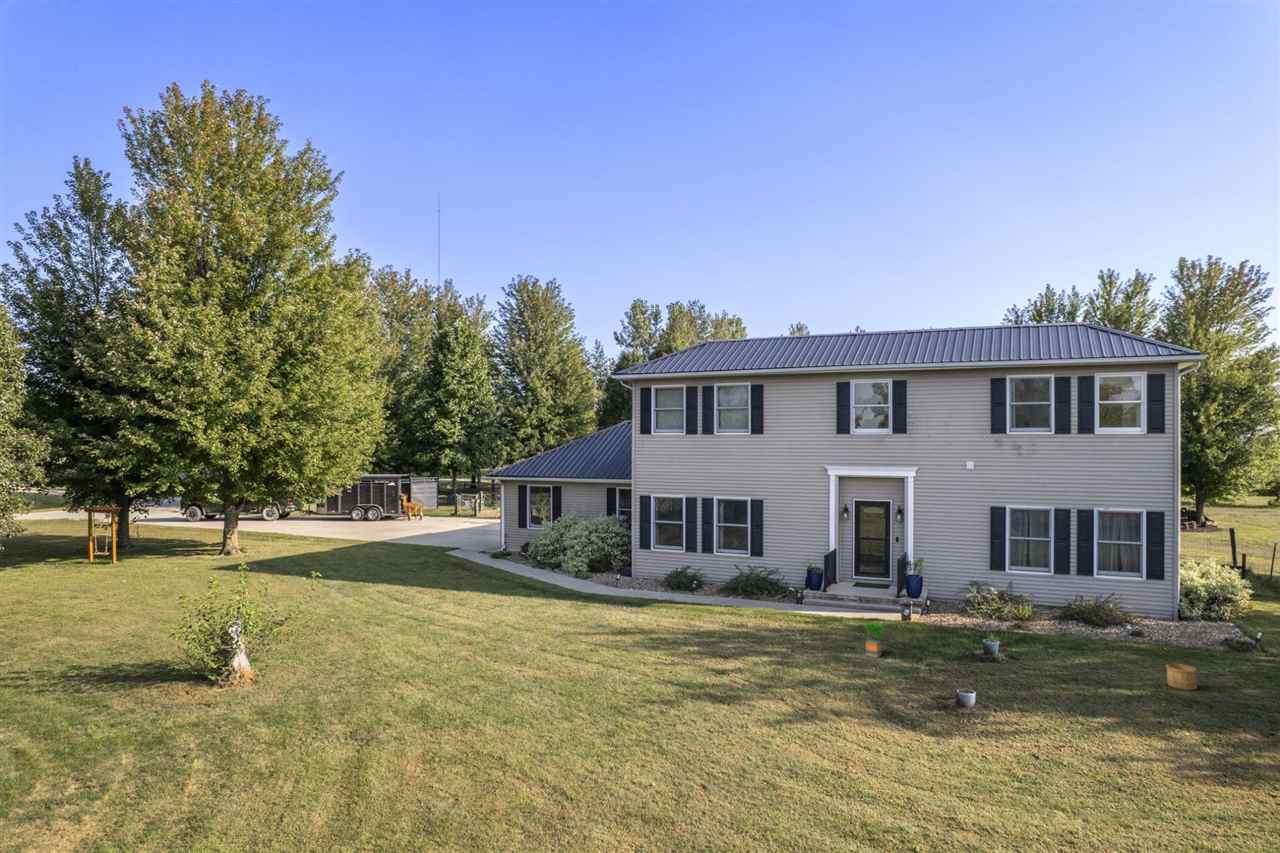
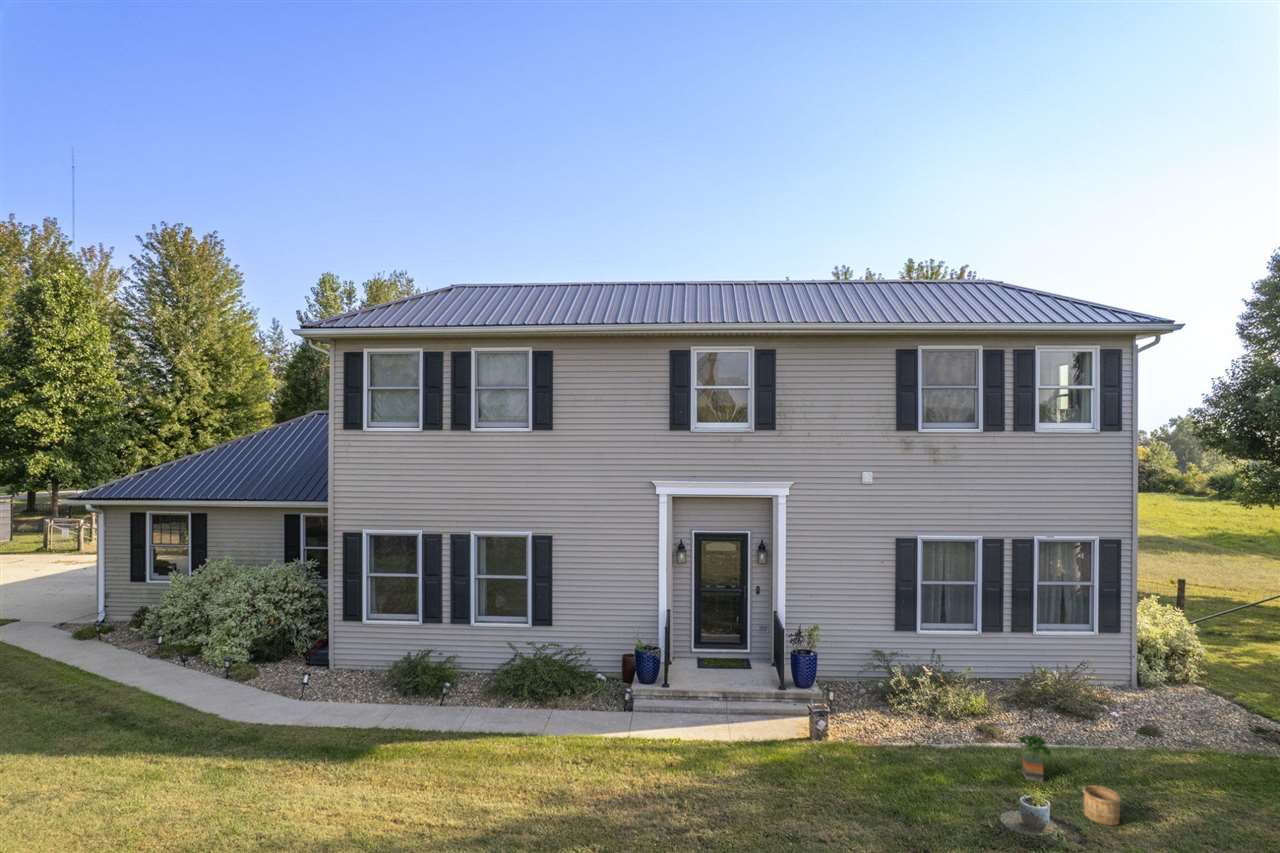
potted tree: present [865,624,884,658] -> present [1019,735,1051,782]

